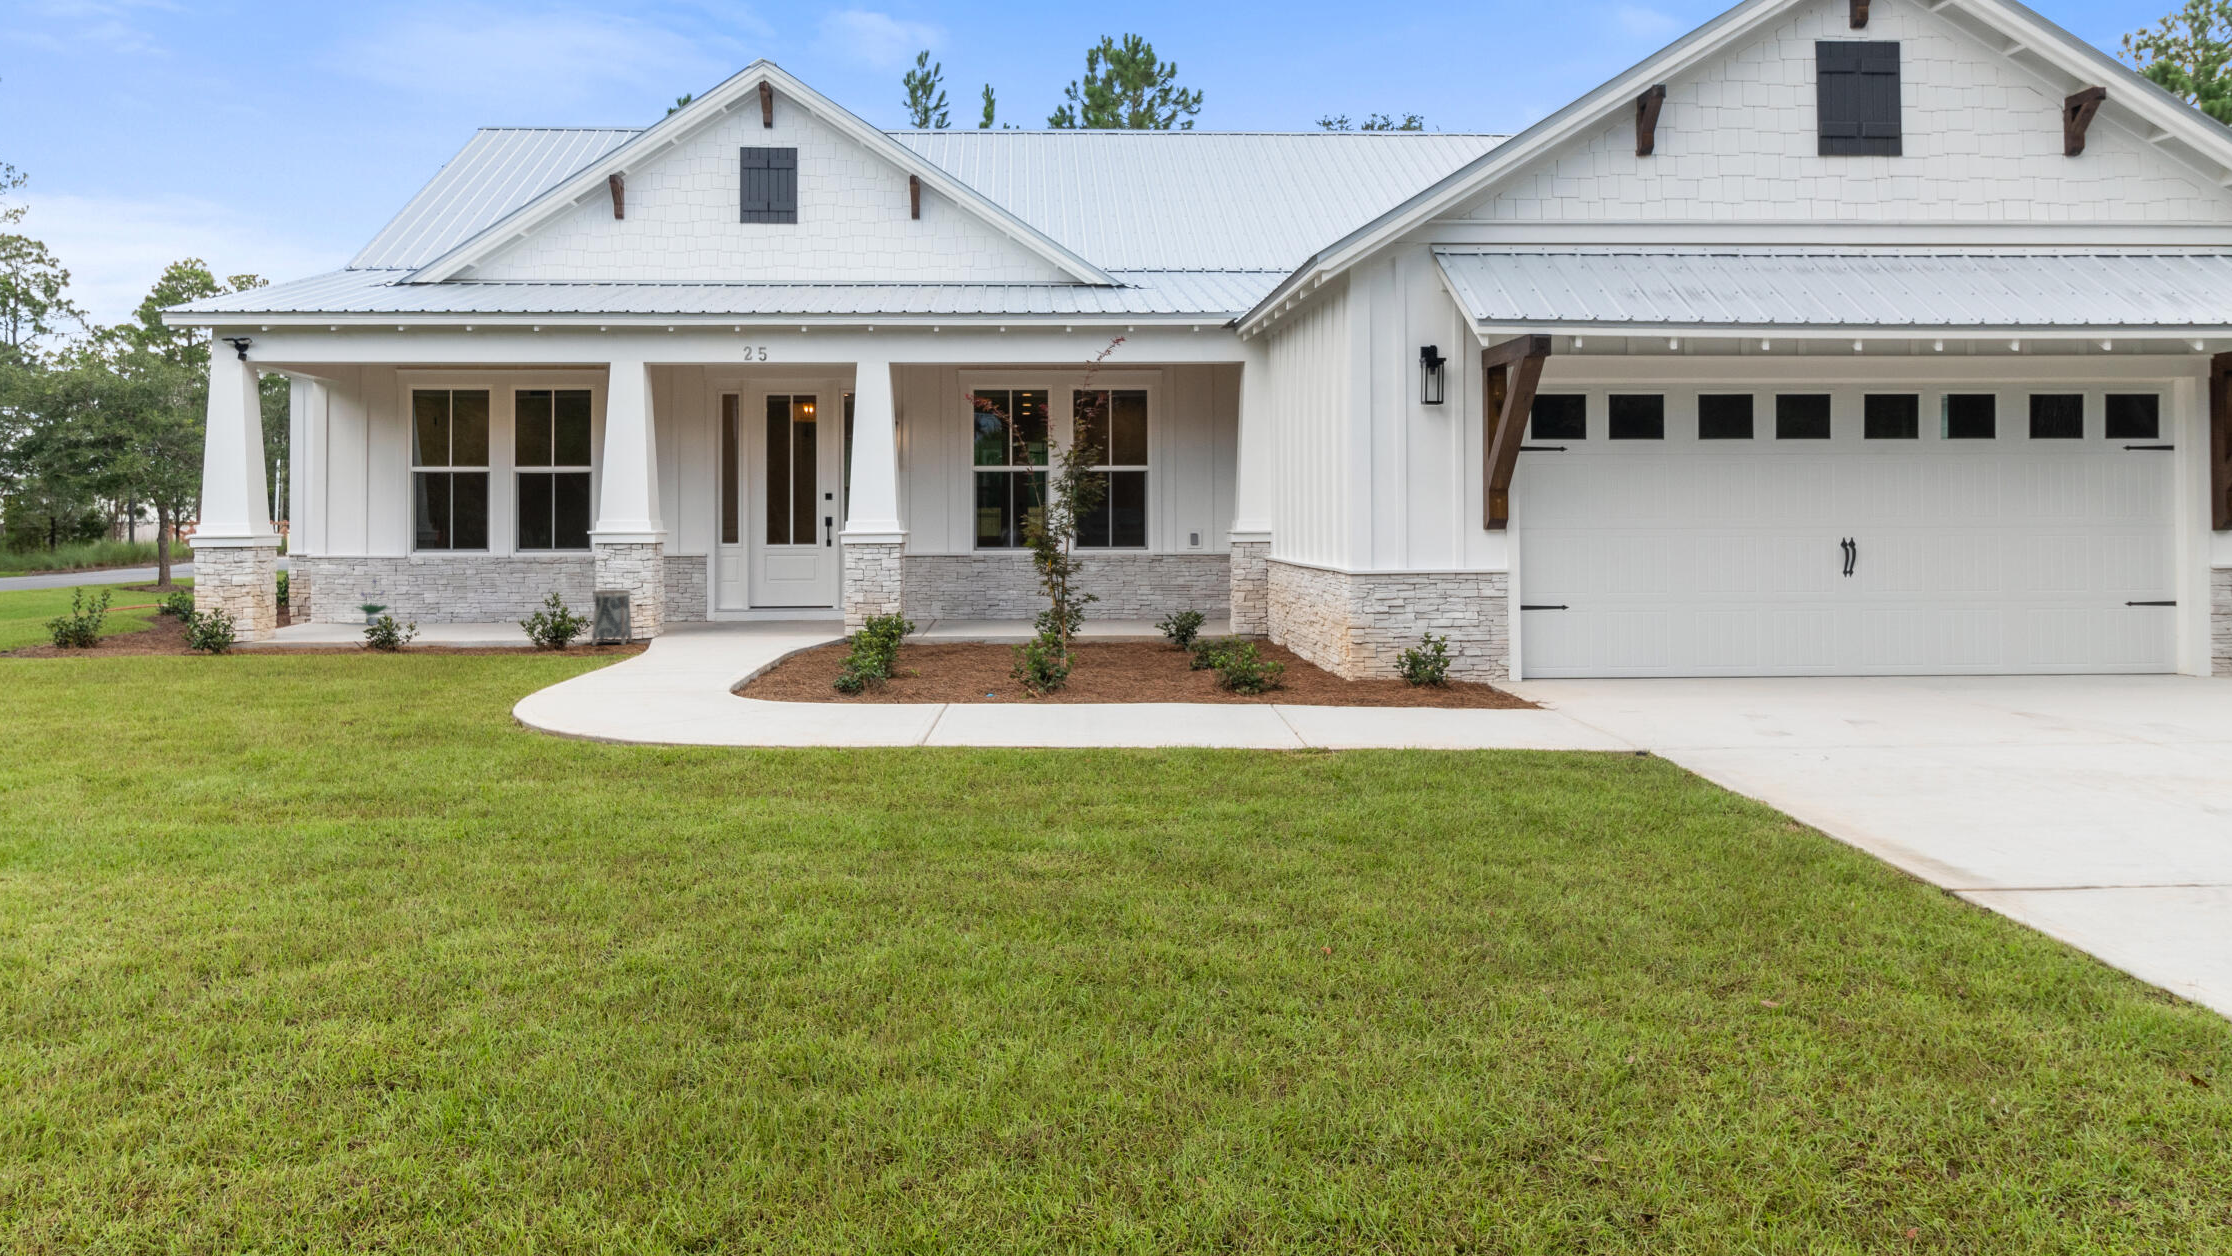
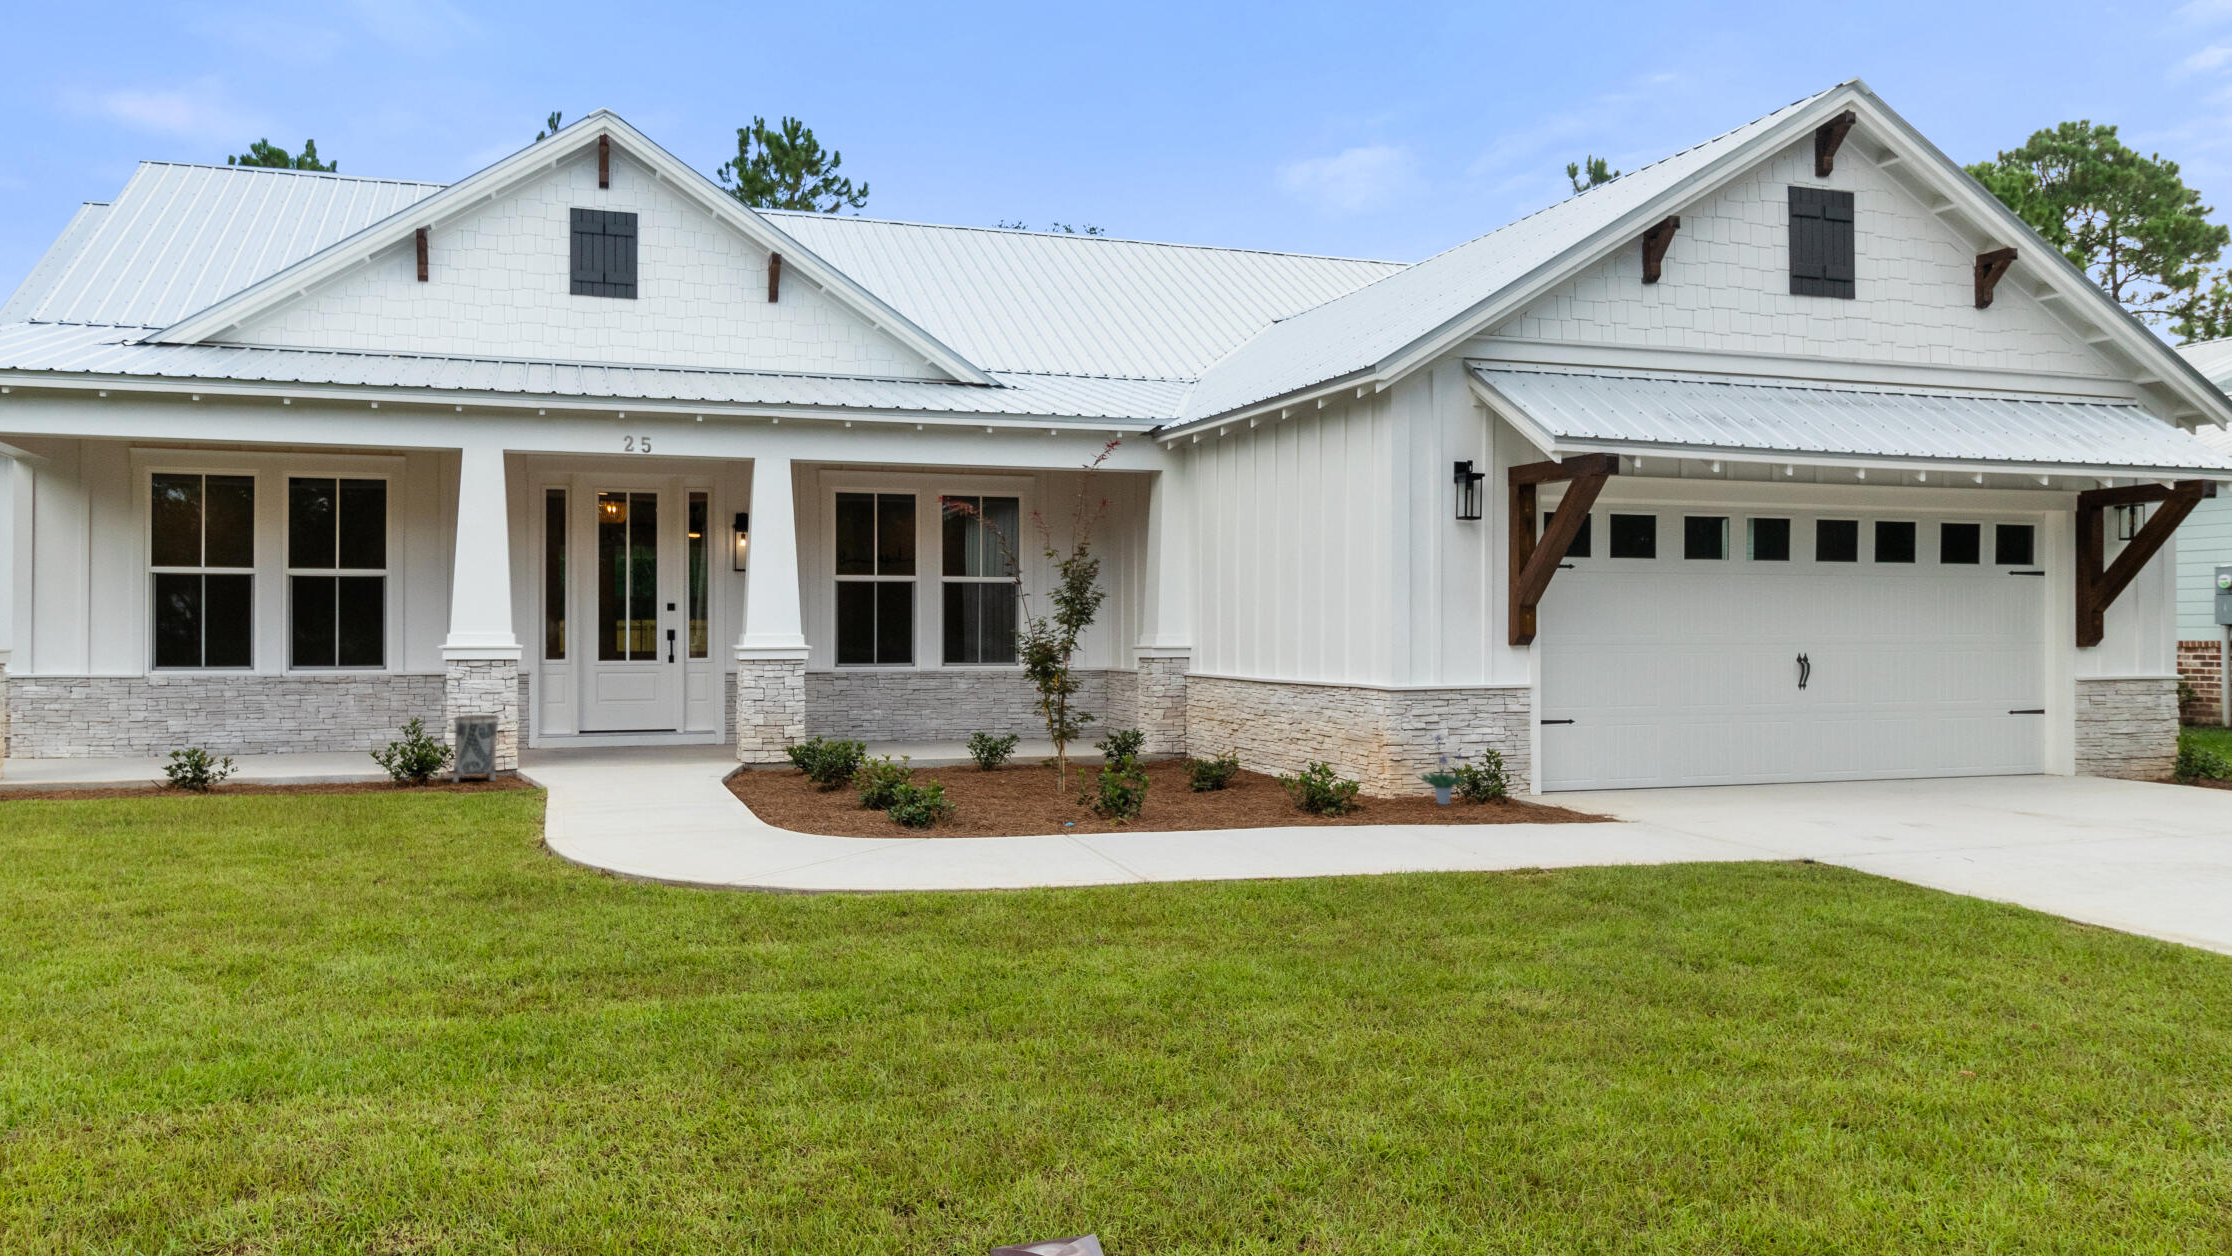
potted plant: present [356,580,387,625] -> present [1421,735,1465,805]

